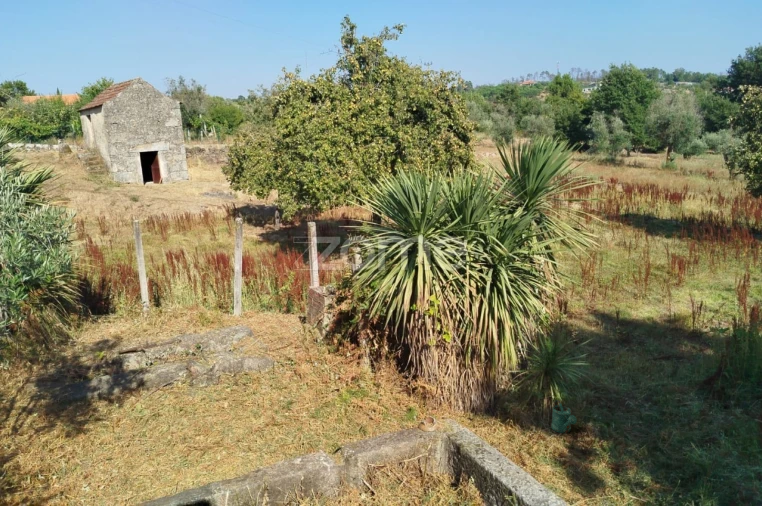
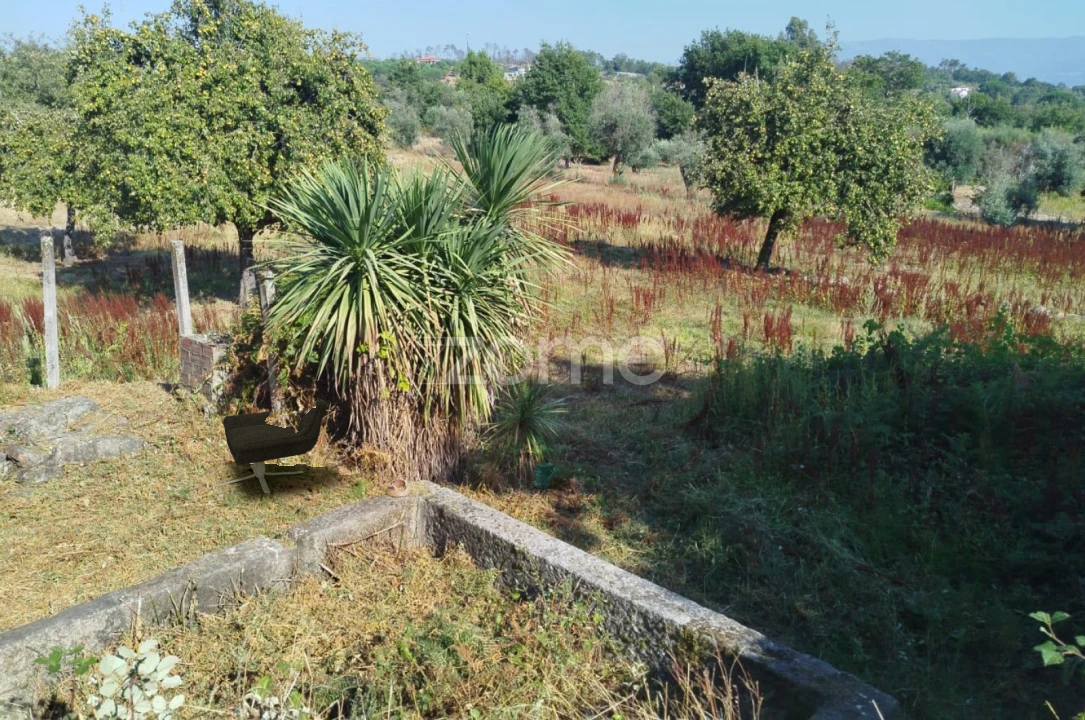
lounge chair: none [312,329,390,408] -> present [214,398,327,494]

